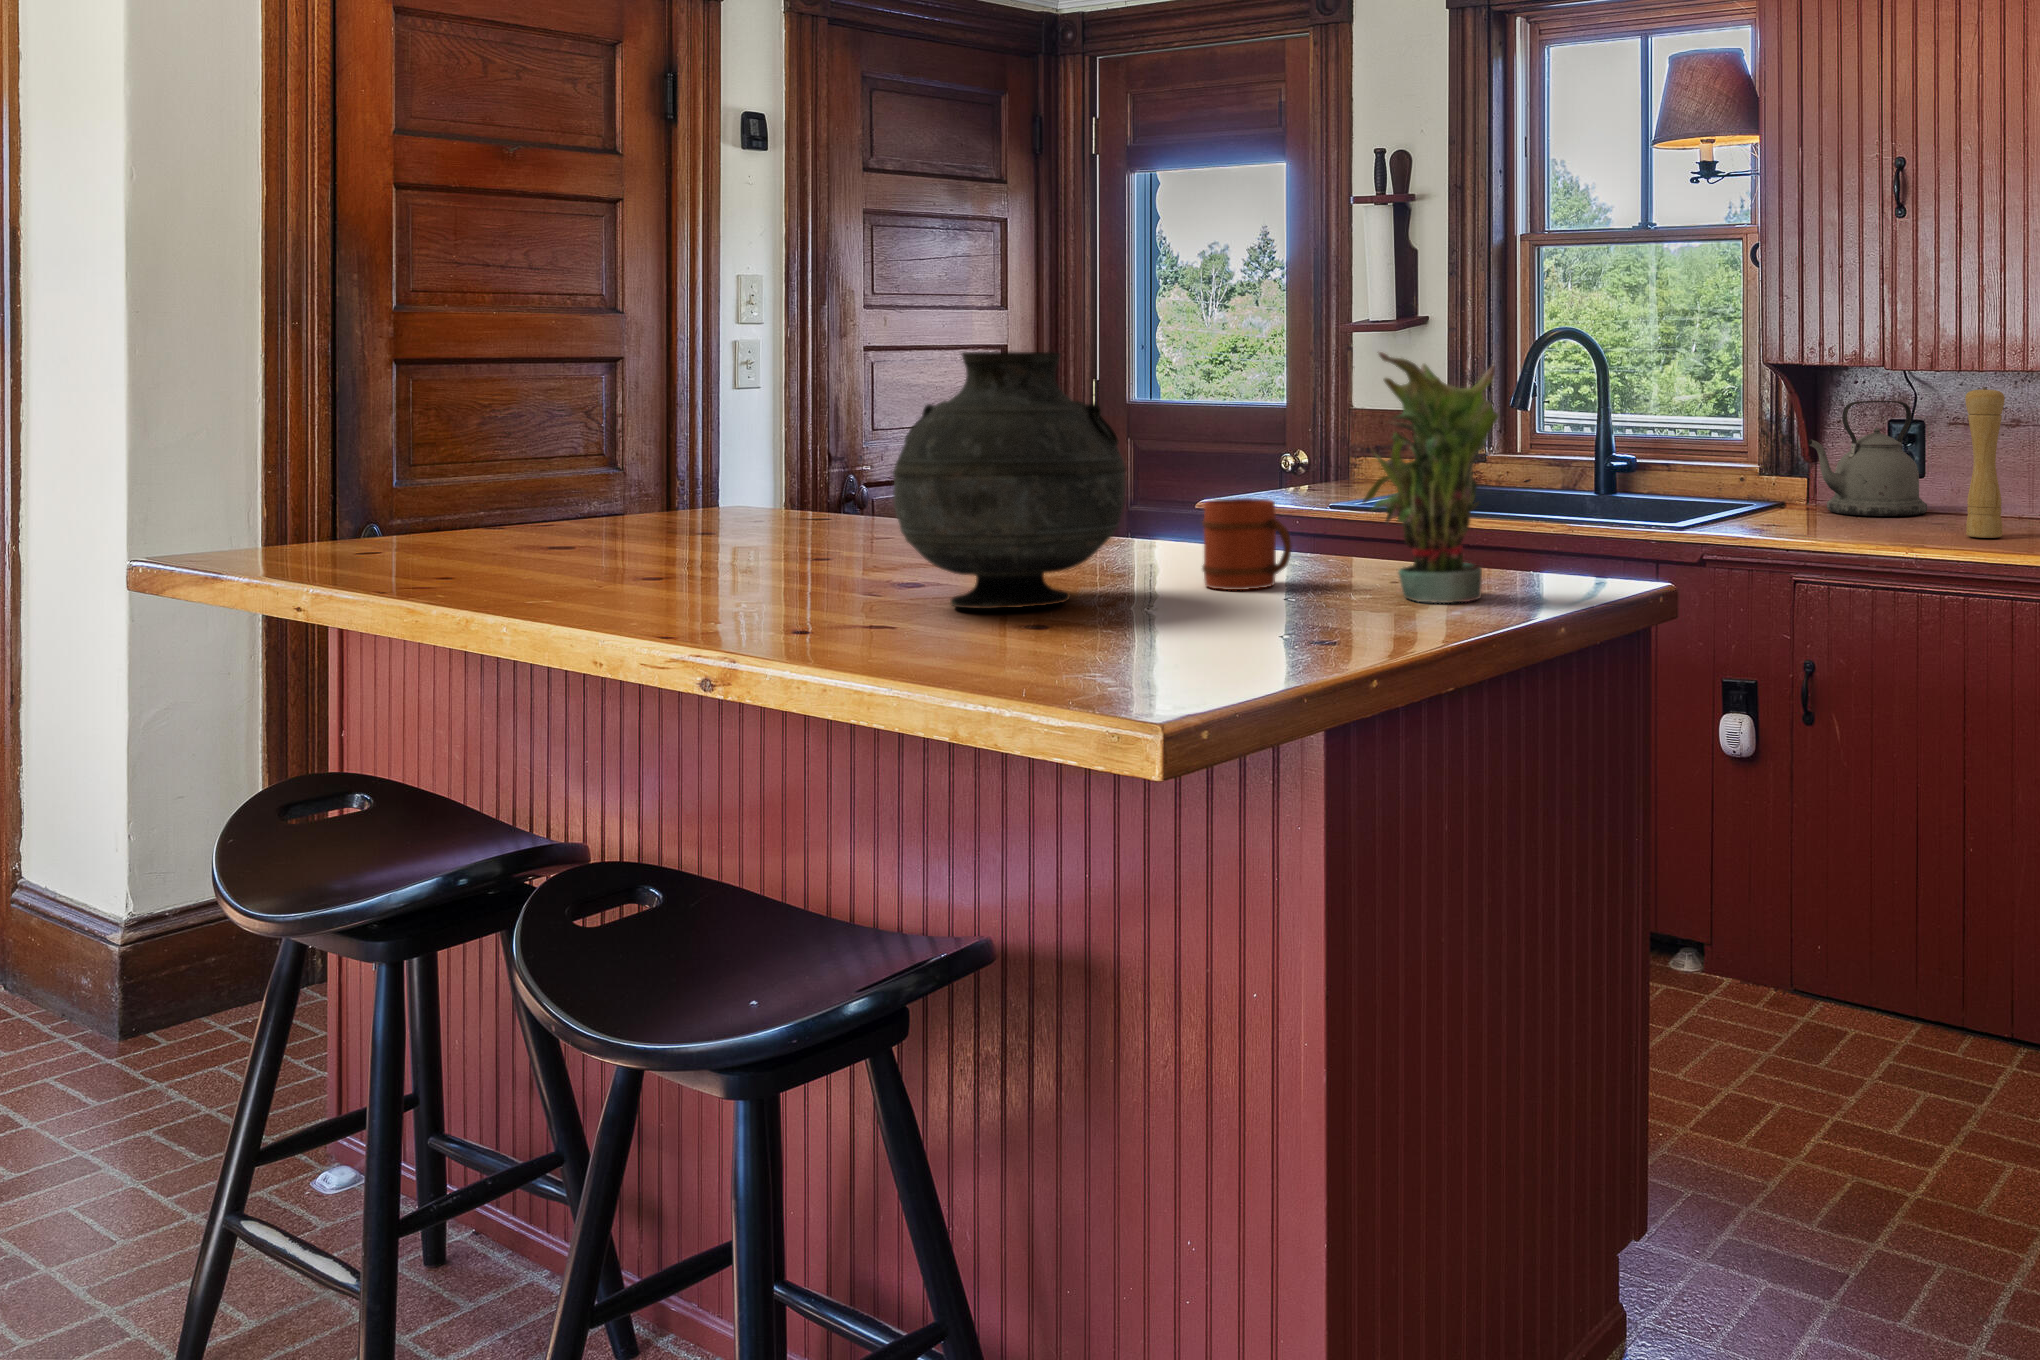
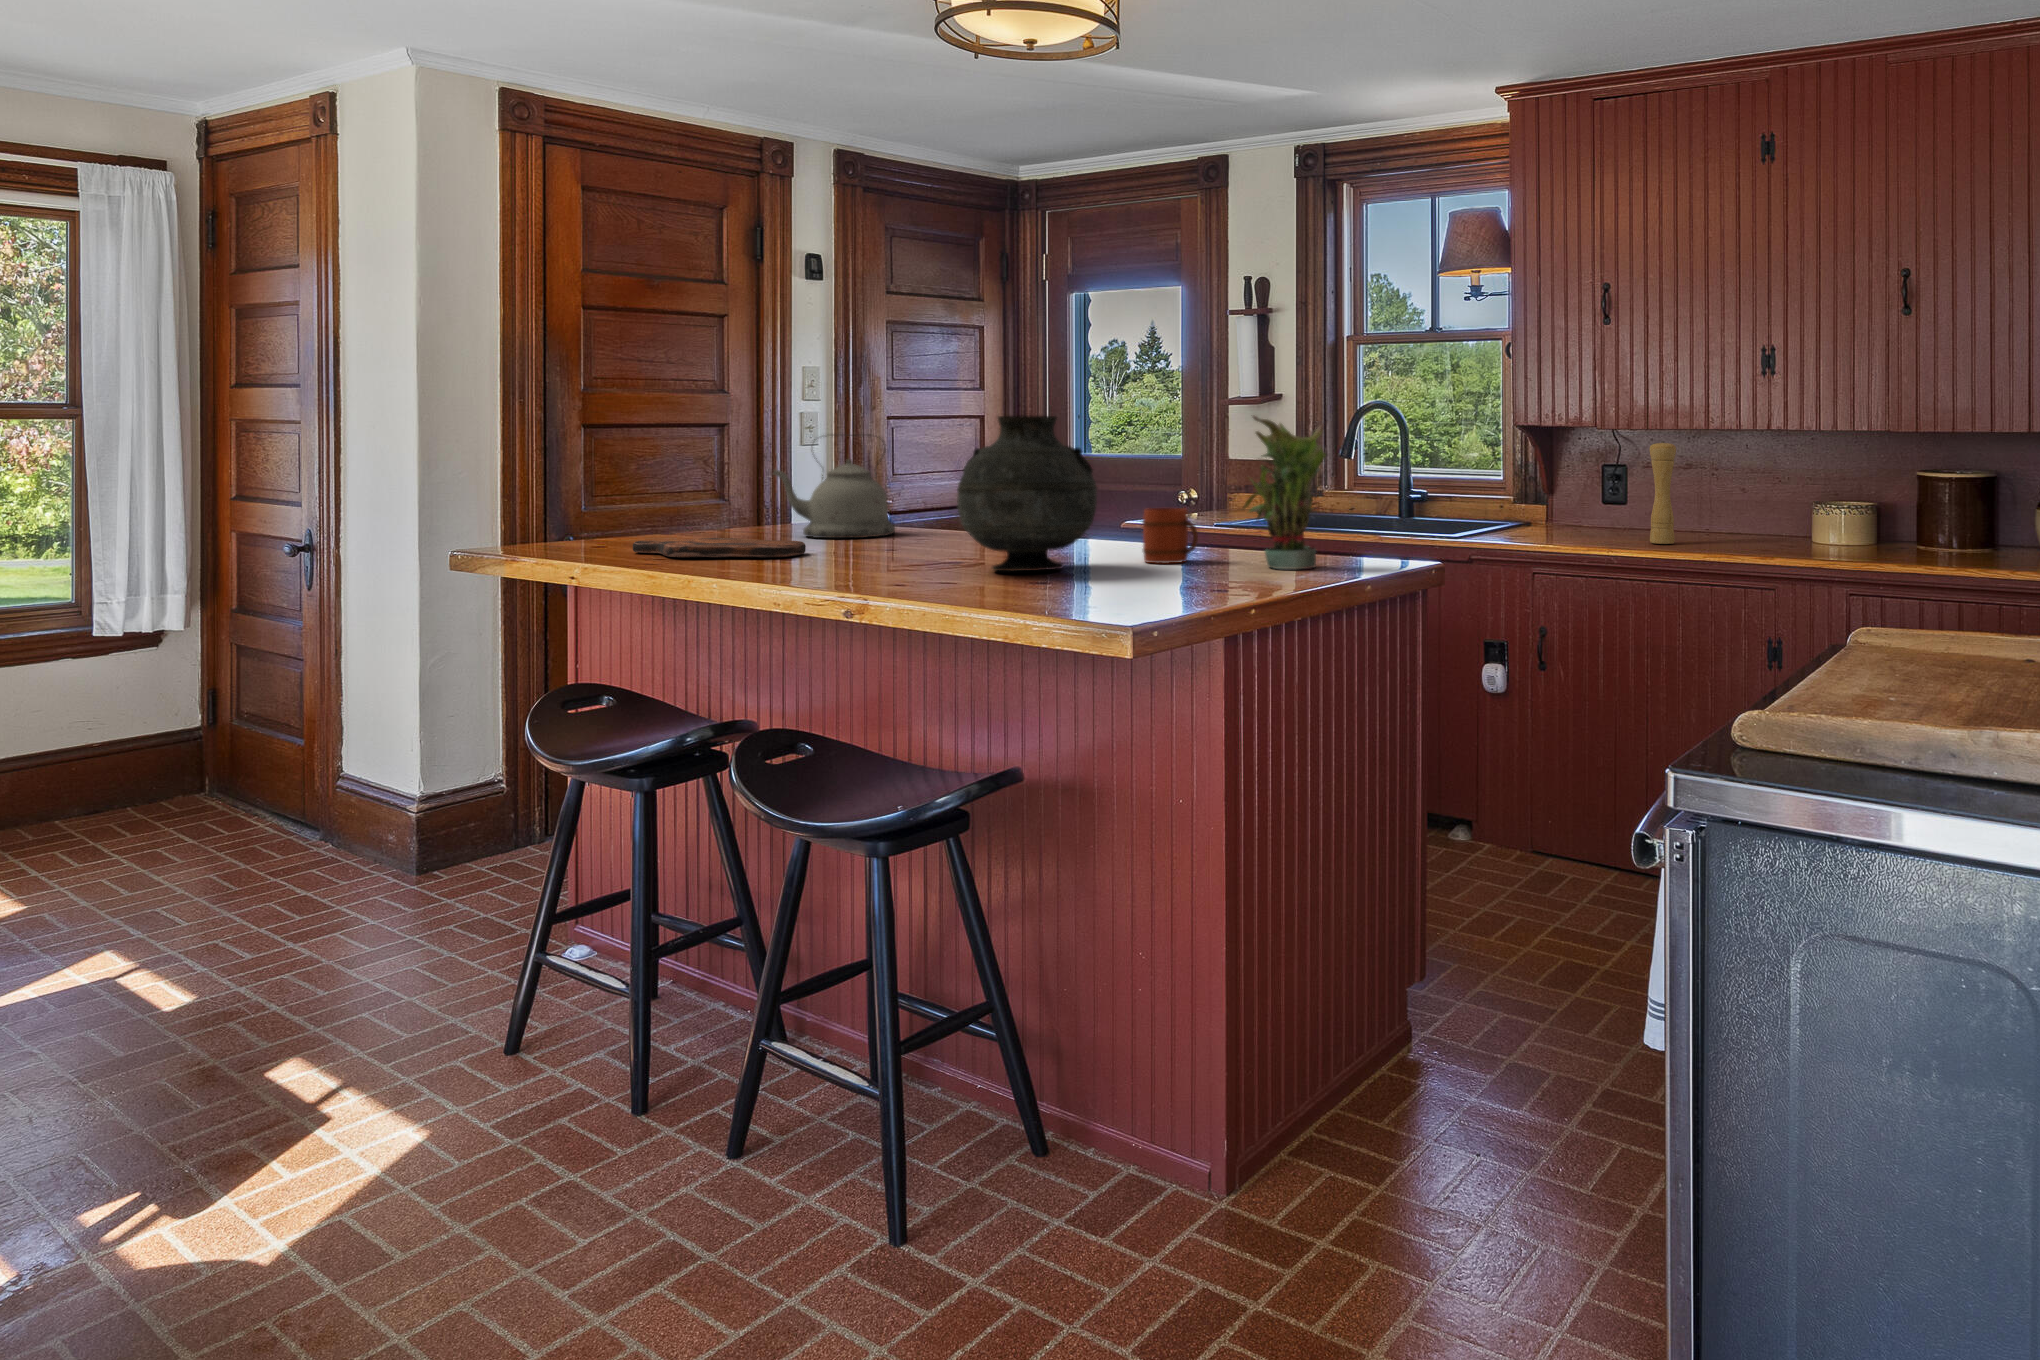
kettle: present [1809,401,1927,516] -> present [773,434,895,538]
cutting board: none [390,543,668,578] -> present [633,538,806,557]

